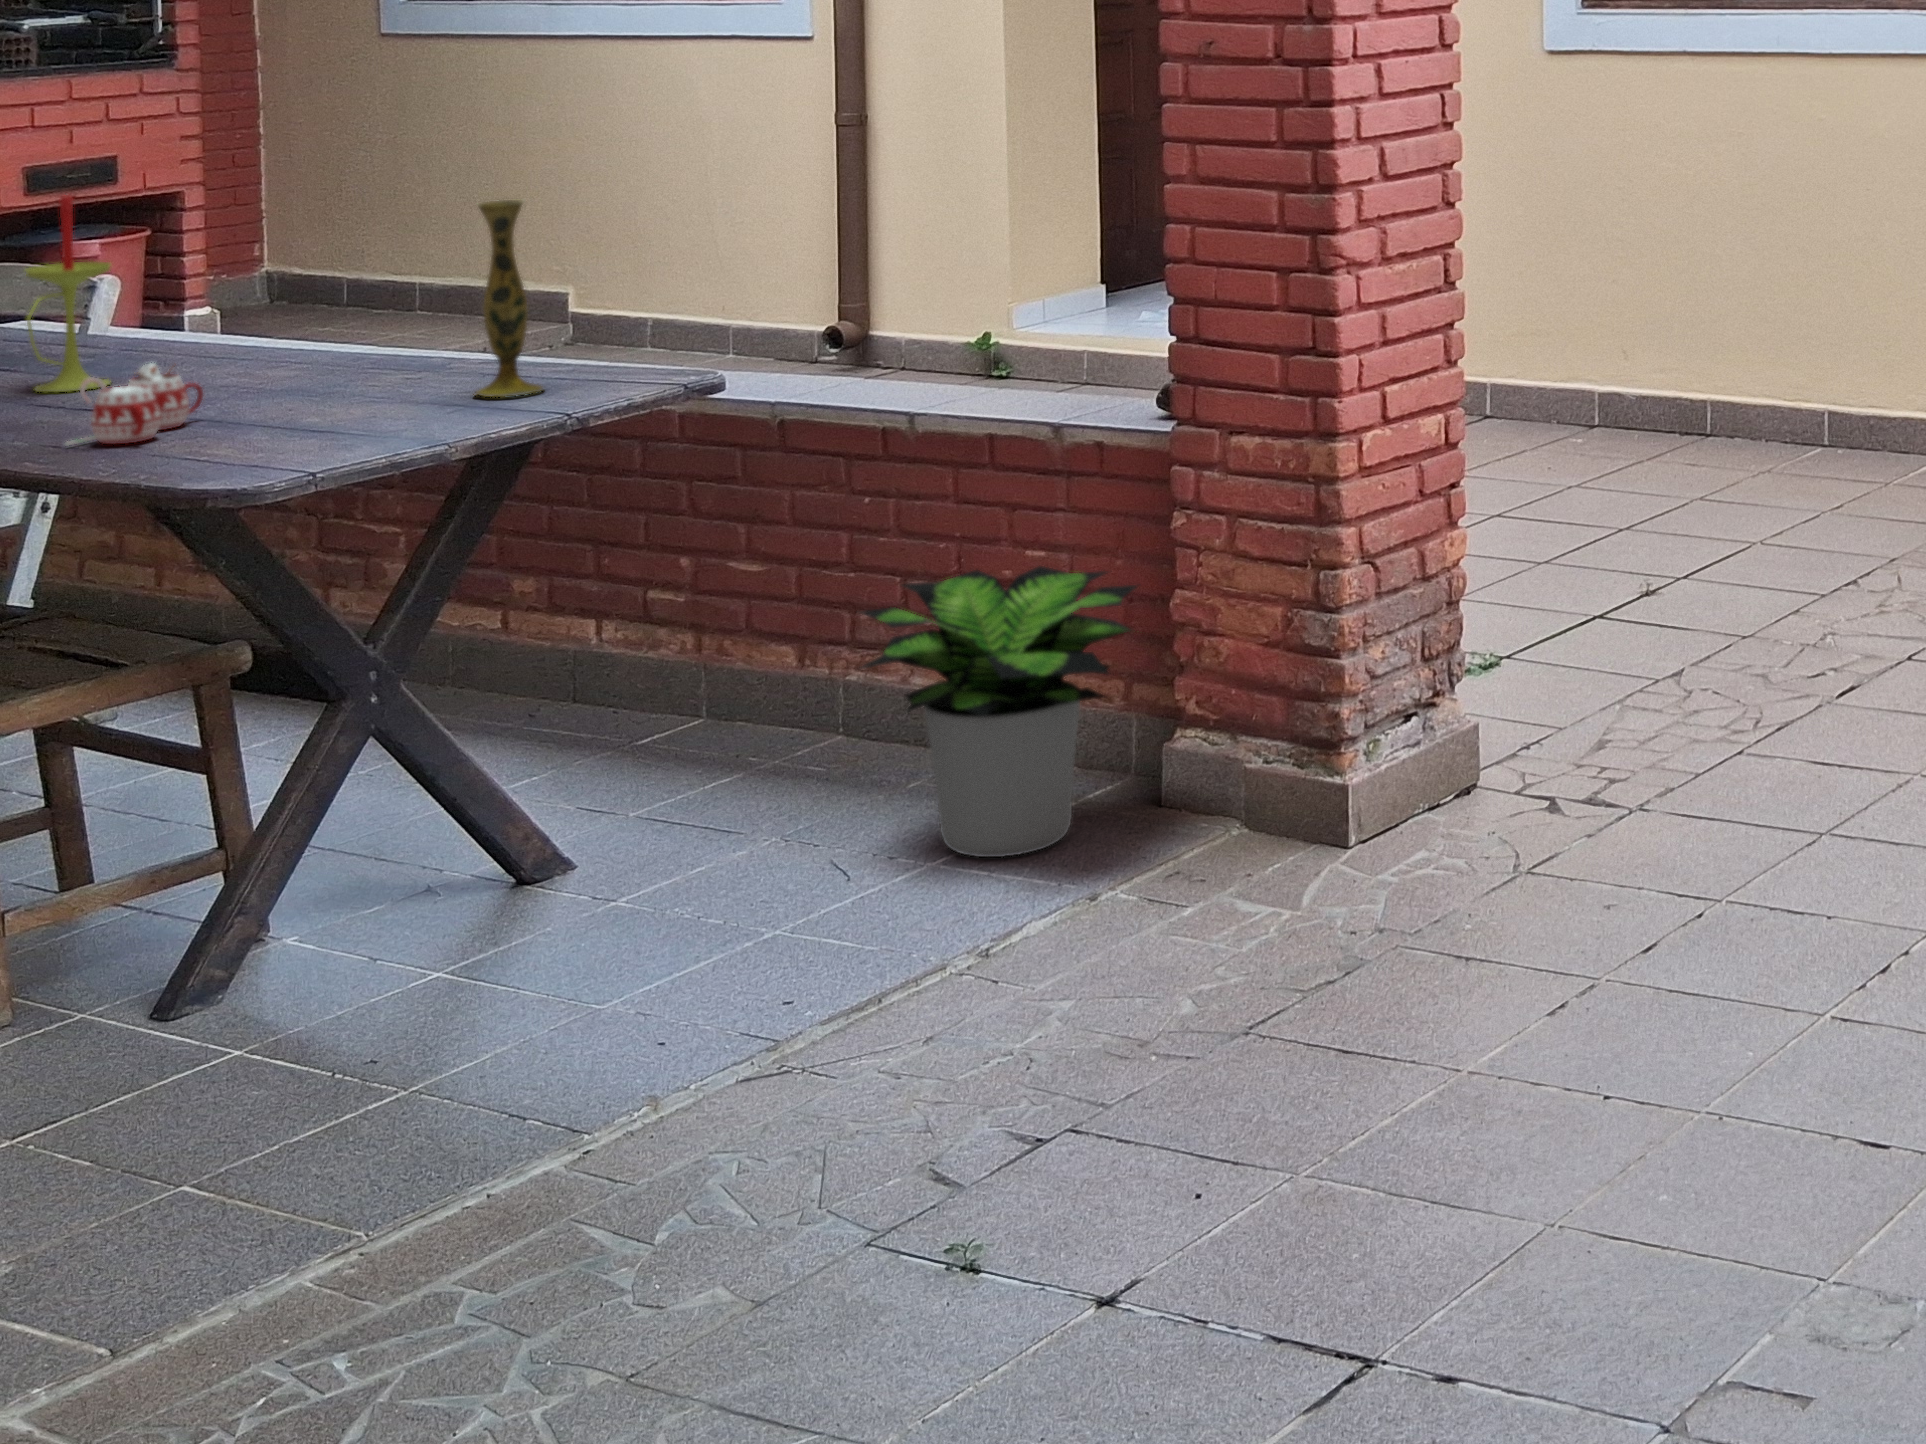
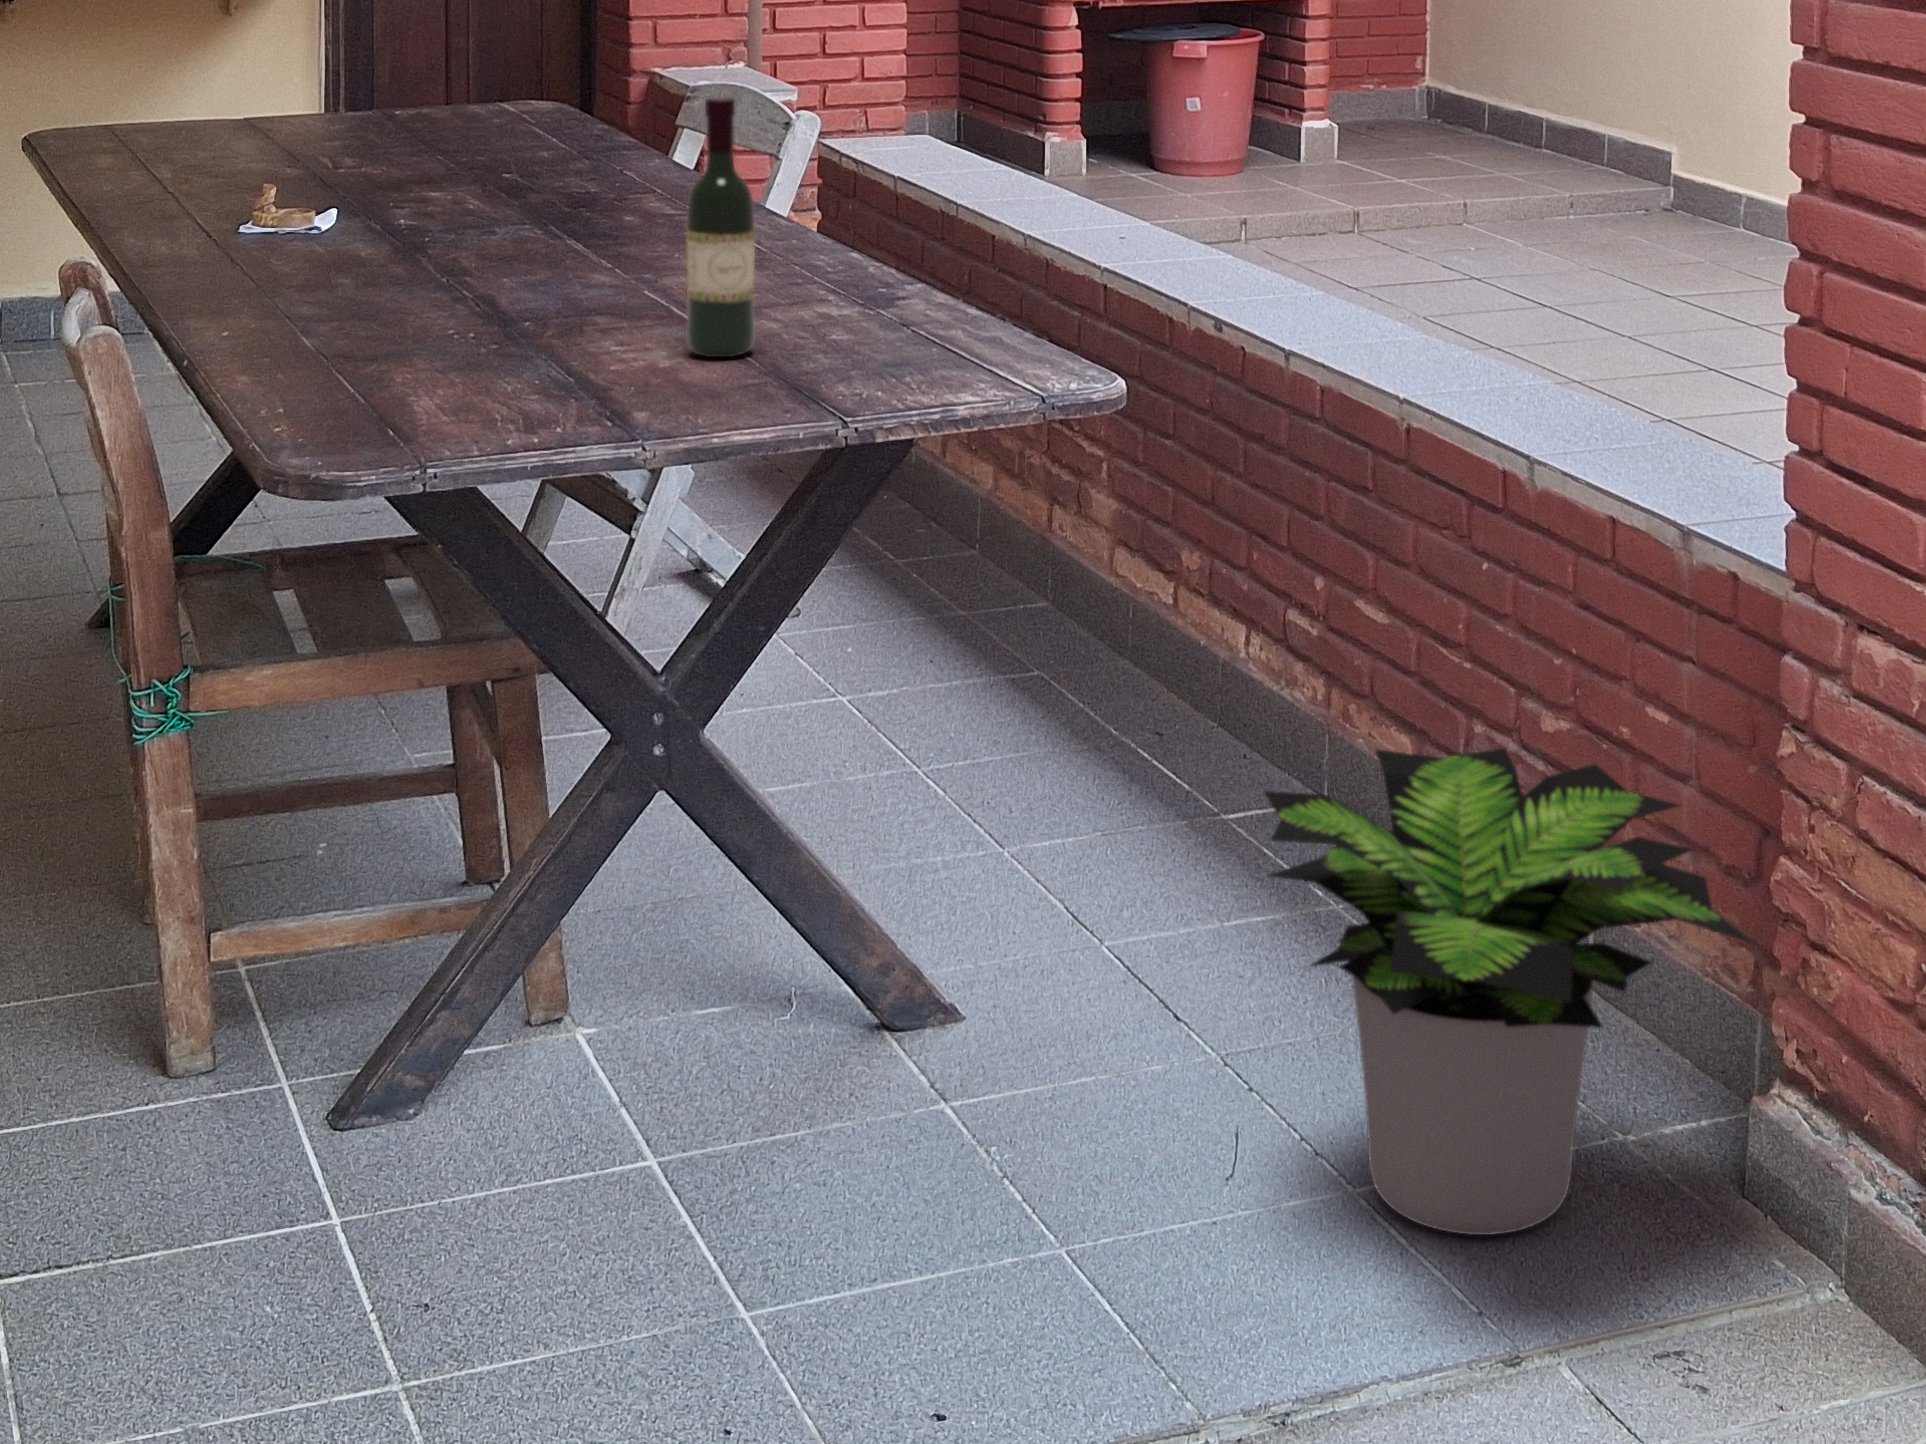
candle: present [26,195,111,392] -> none [469,37,579,284]
vase: present [475,200,543,397] -> none [813,111,906,388]
wine bottle: none [331,205,389,400] -> present [686,97,755,357]
mug: present [66,364,203,445] -> none [337,277,528,381]

